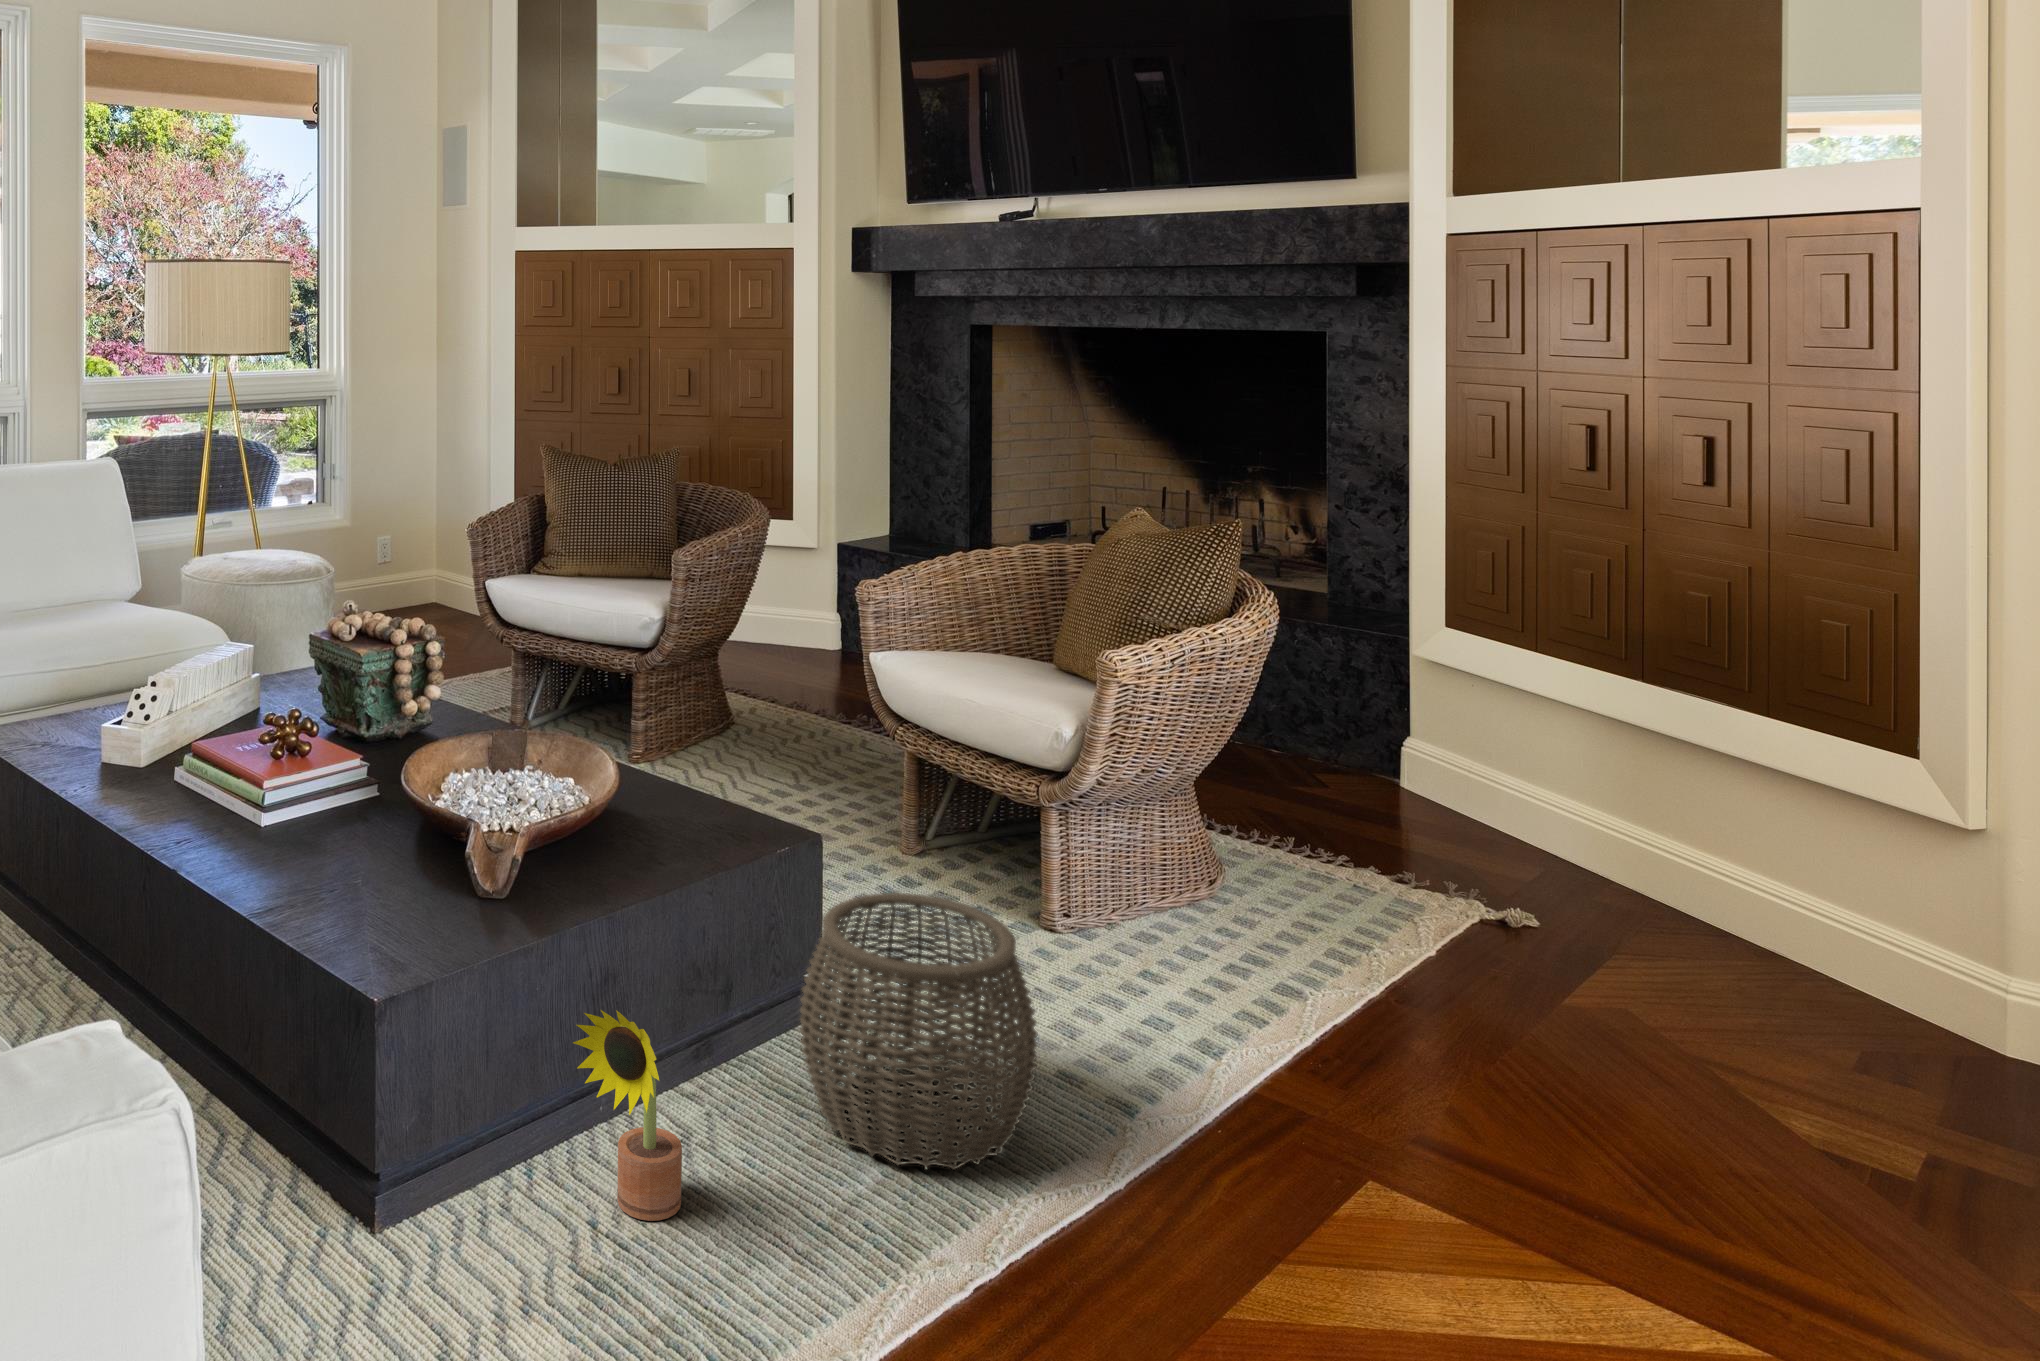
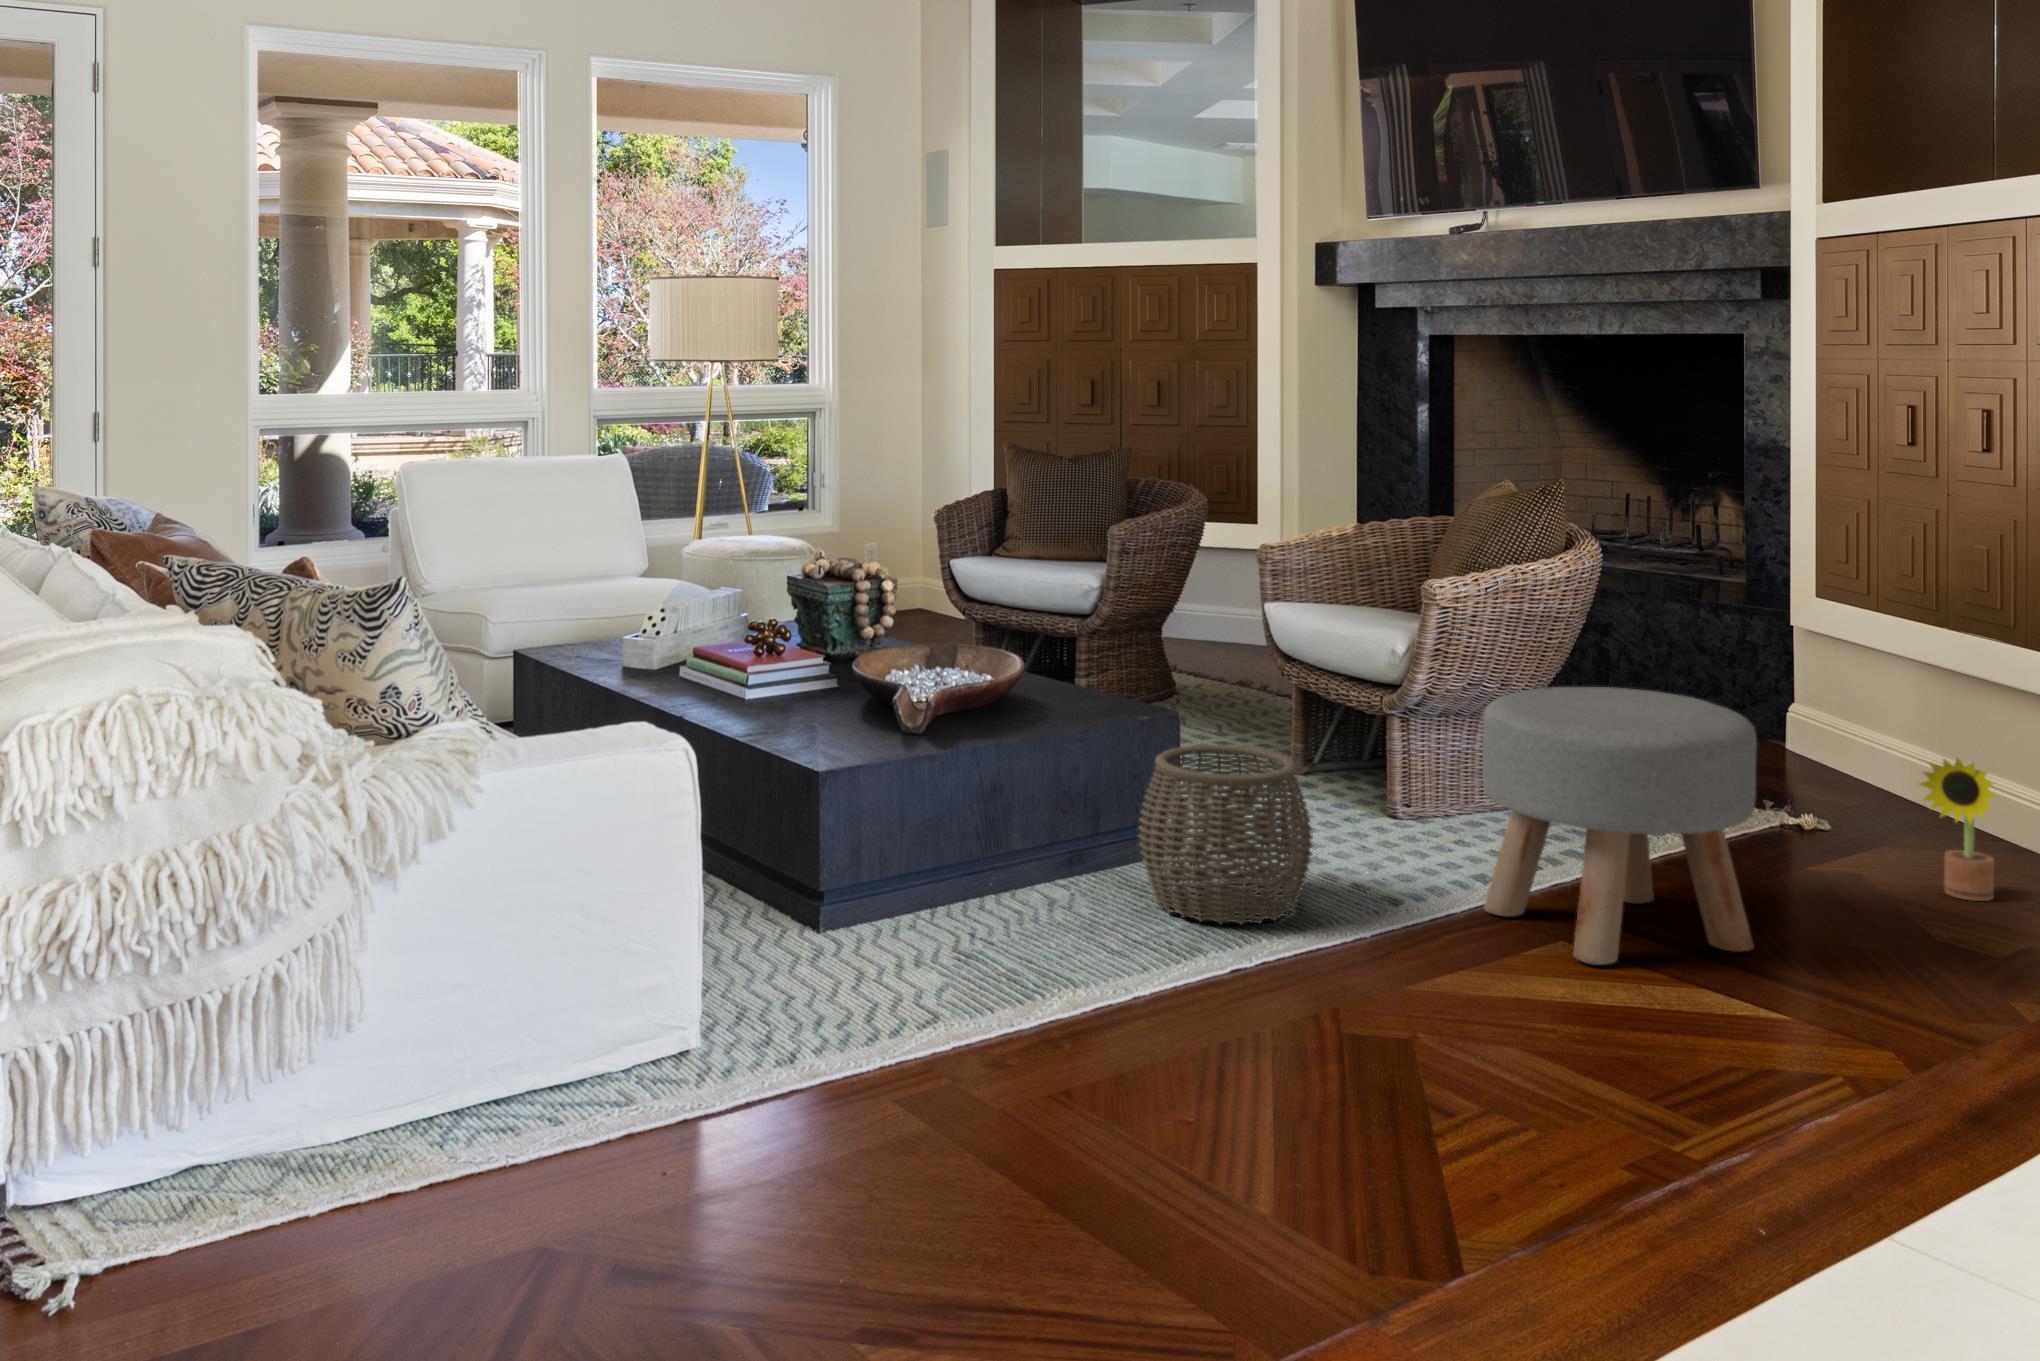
ottoman: none [1247,809,1652,1242] -> present [1482,687,1757,965]
decorative plant: present [573,1010,682,1221] -> present [1920,758,1997,901]

